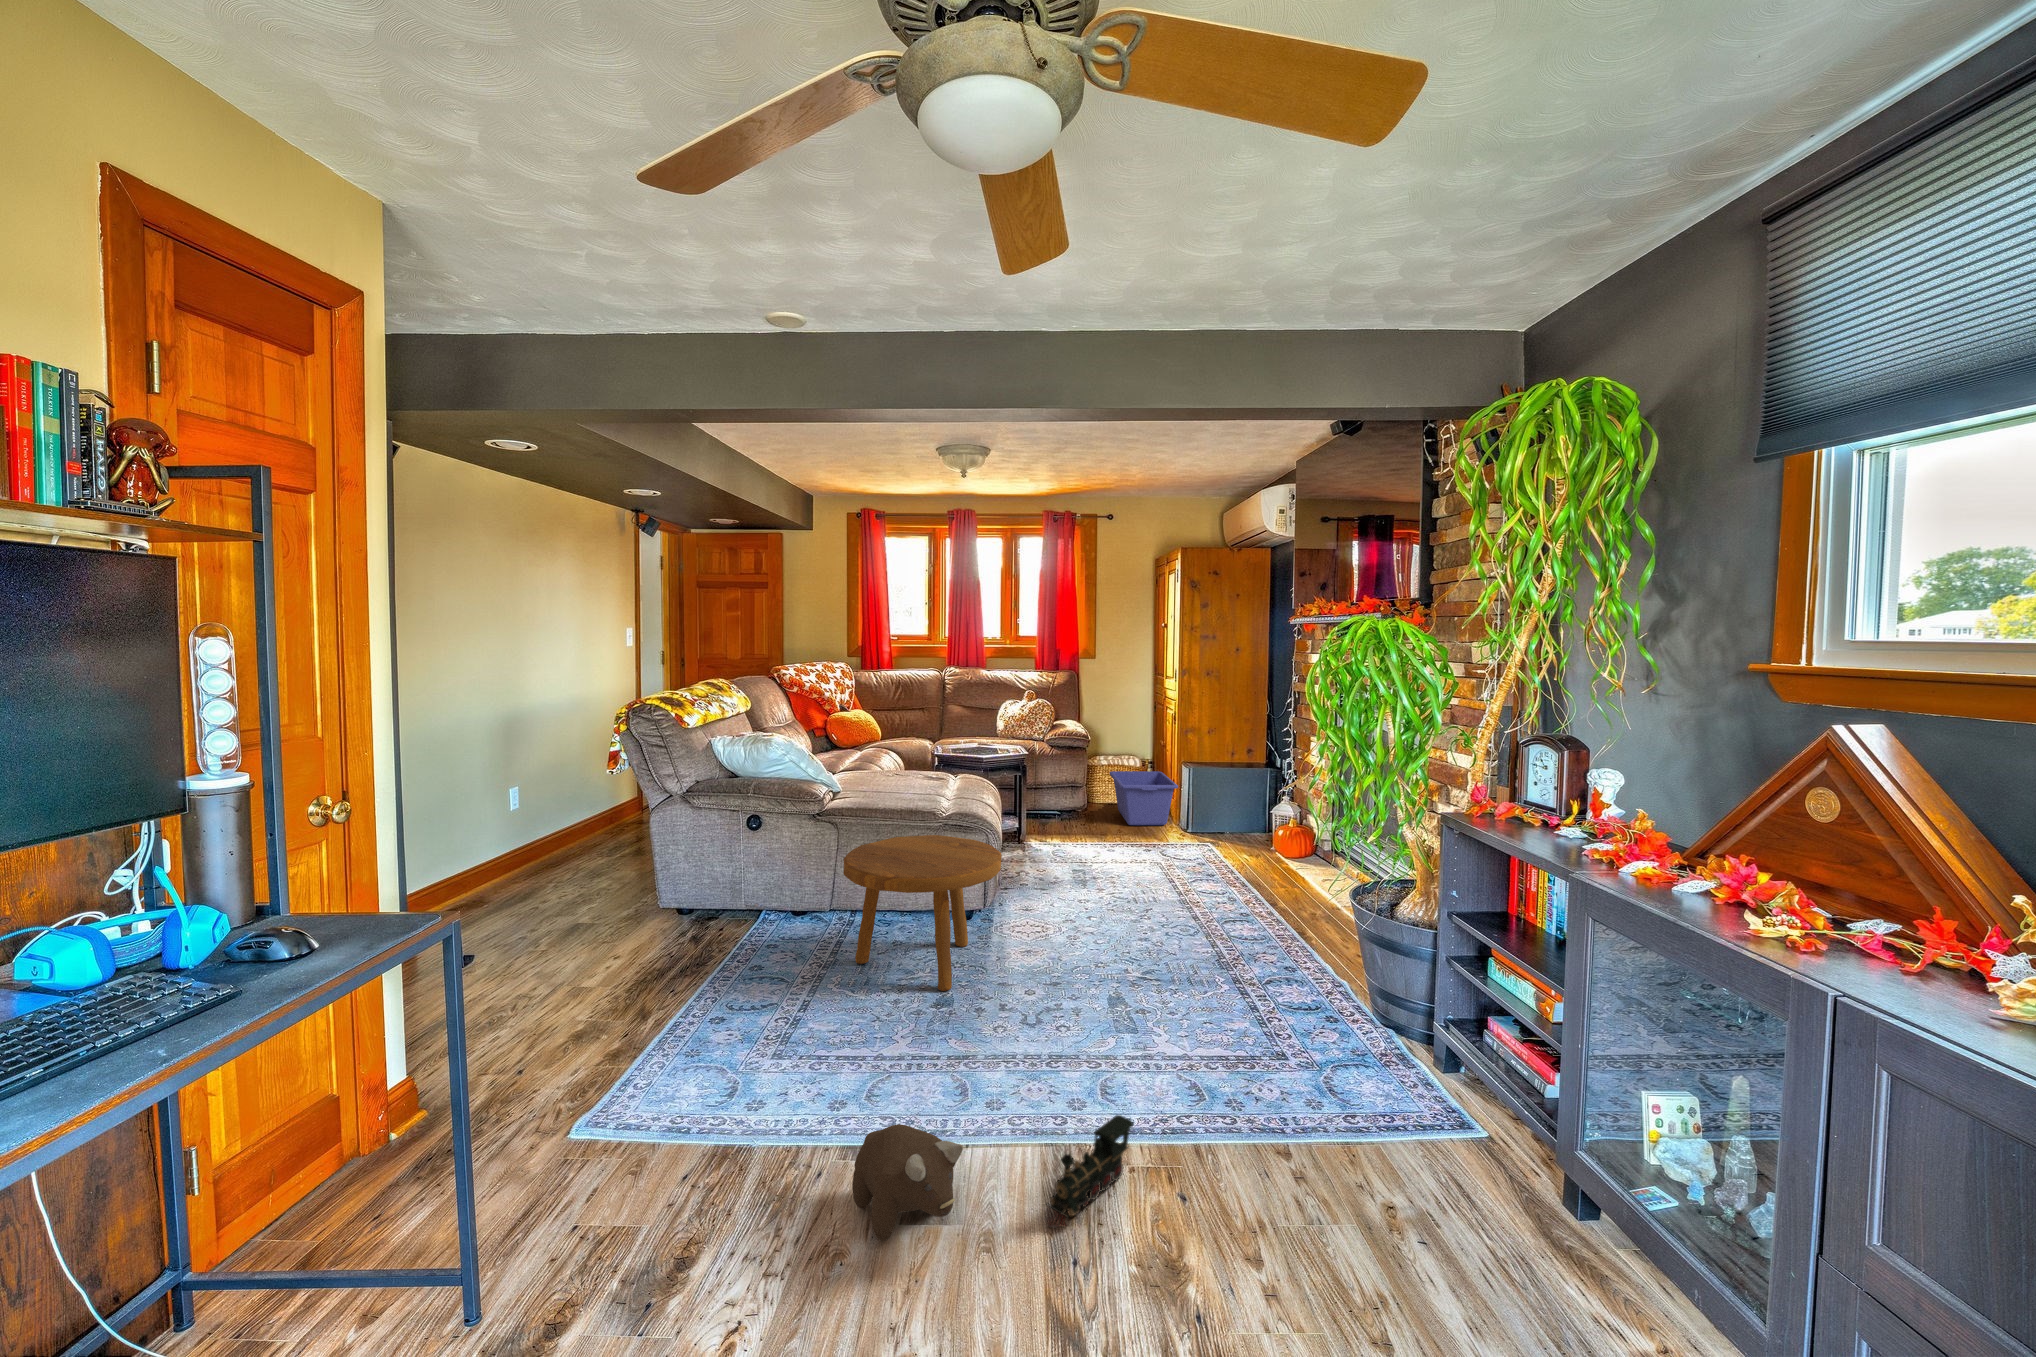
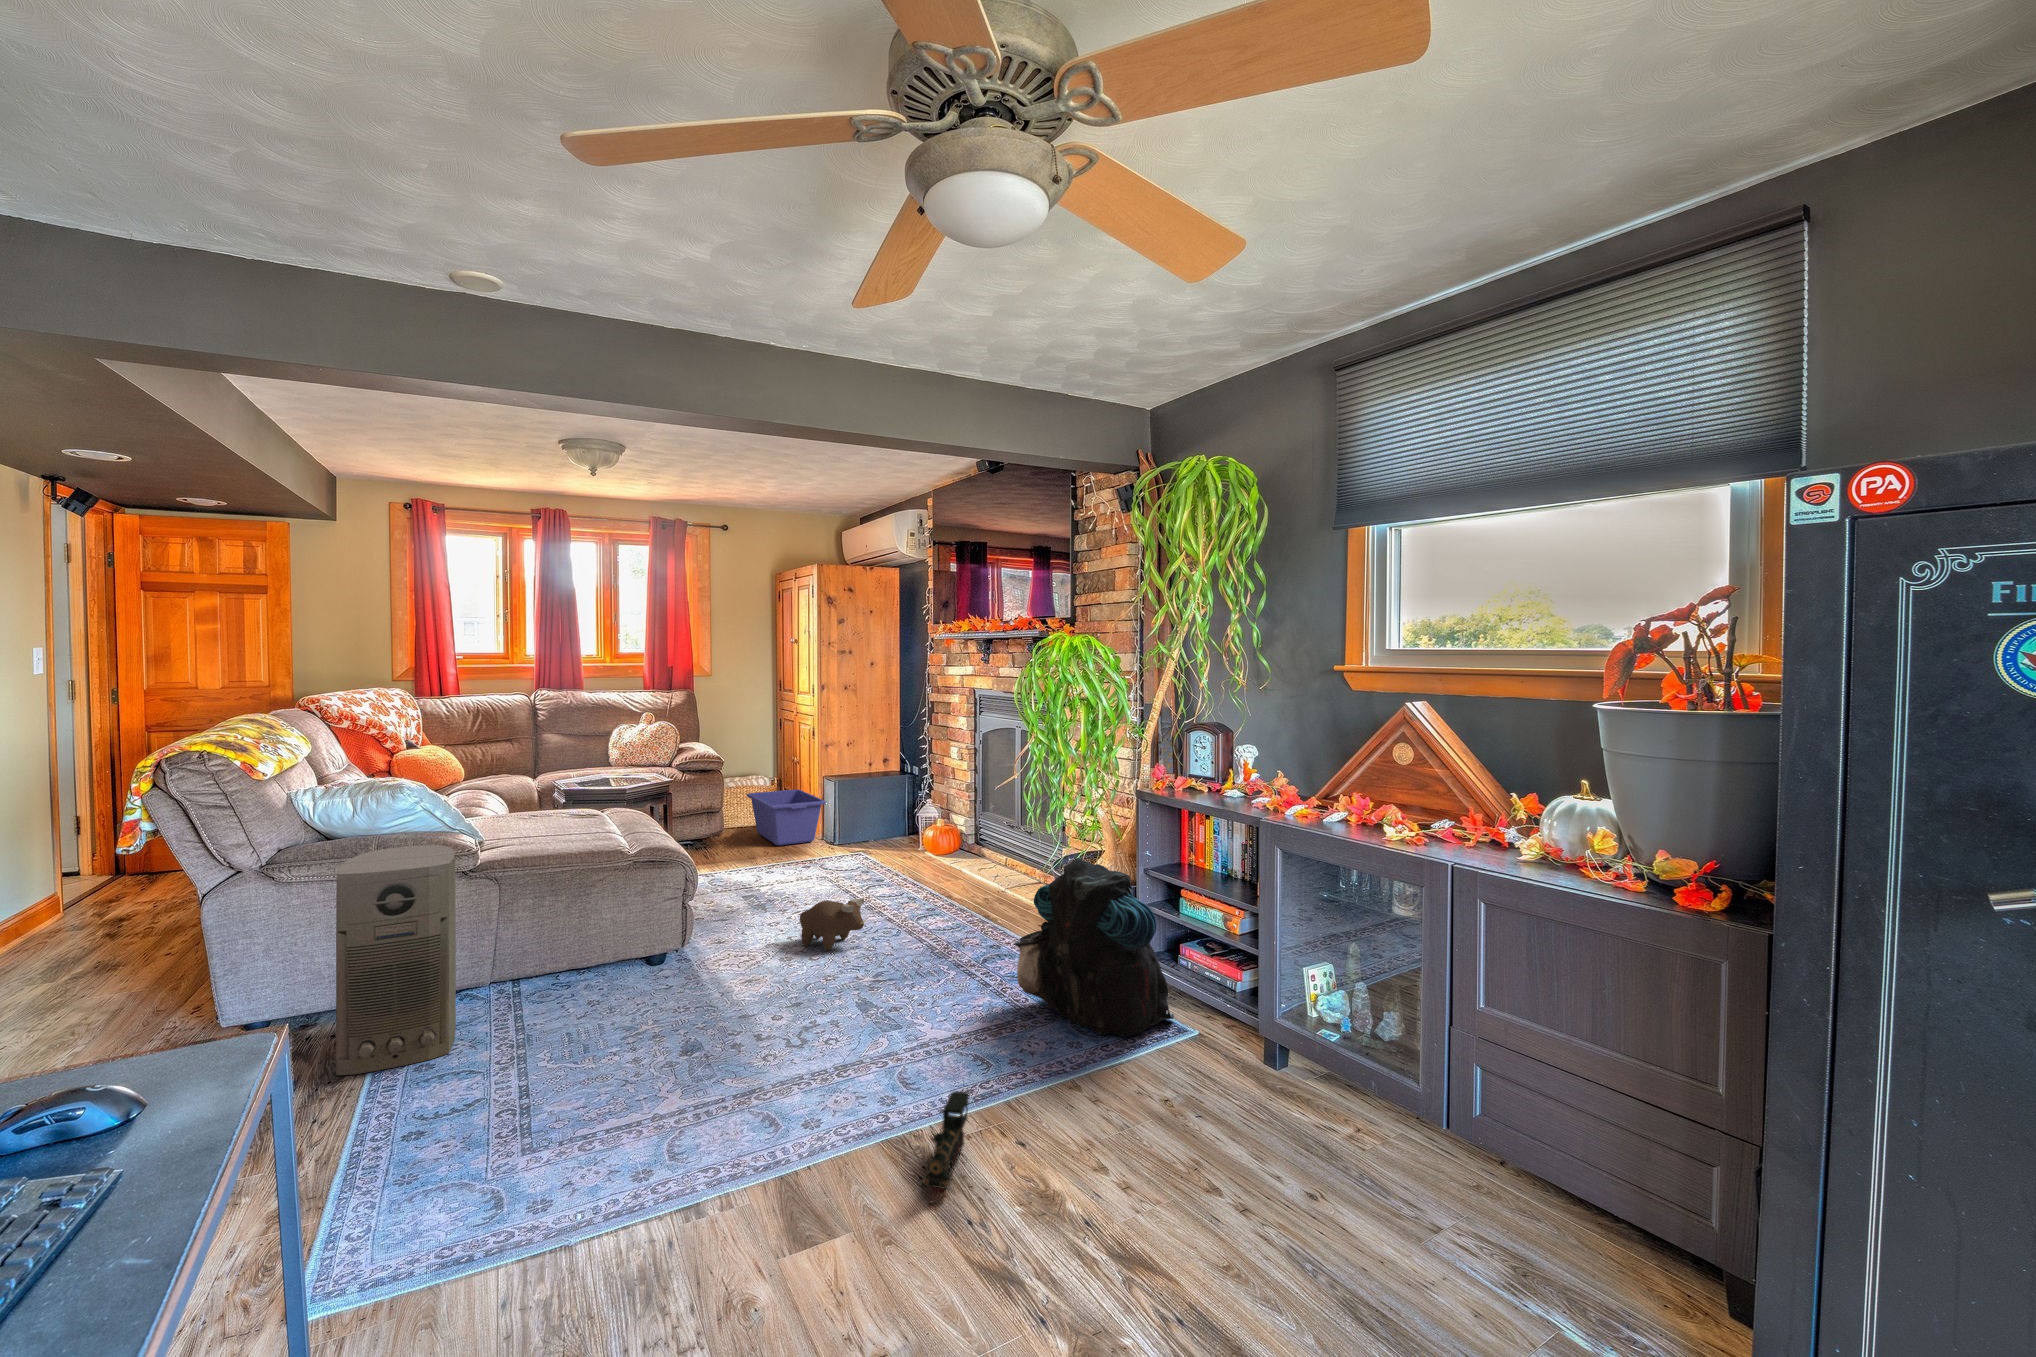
air purifier: none [709,789,797,962] -> present [336,845,456,1076]
footstool: present [843,835,1002,991] -> none [545,874,734,1038]
backpack: none [1269,879,1476,1115] -> present [1015,858,1174,1037]
plush toy: present [852,1124,963,1241] -> present [800,898,866,951]

